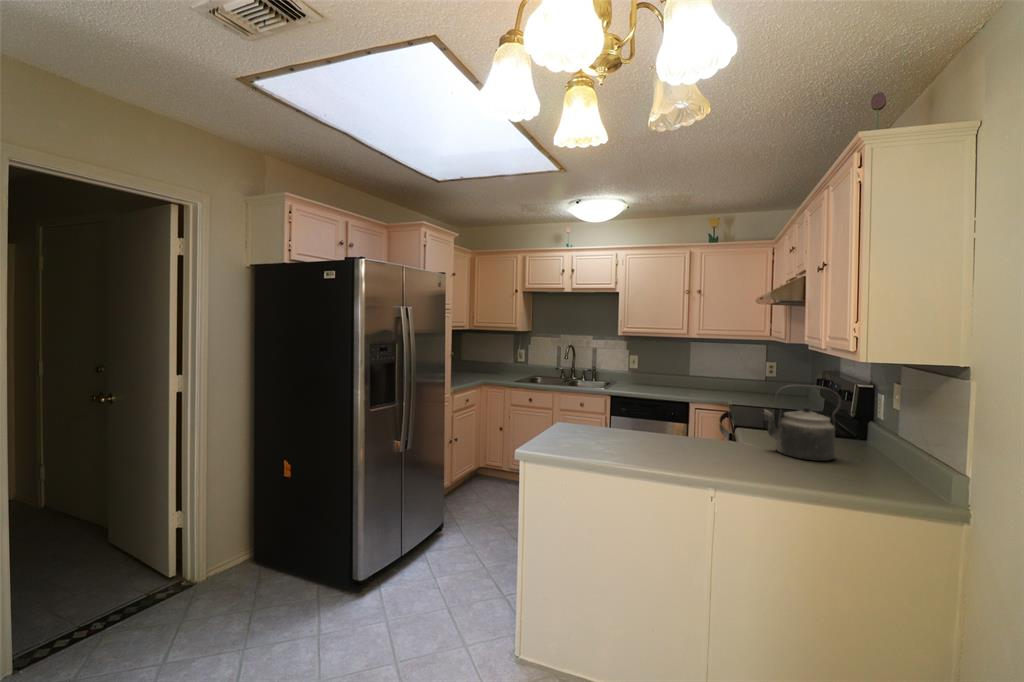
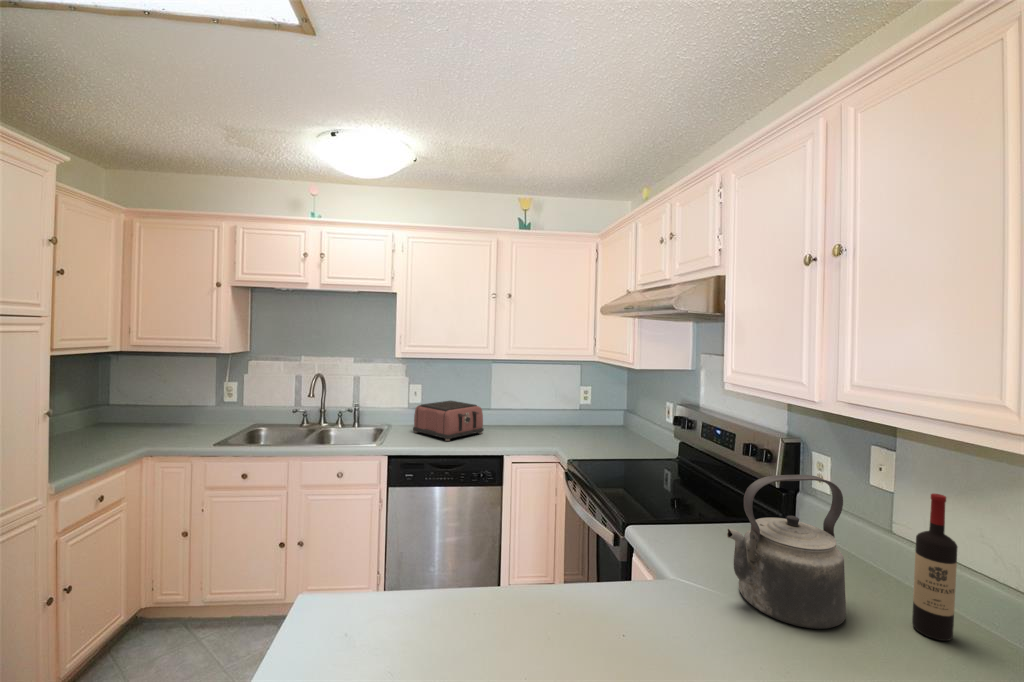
toaster: none [629,368,681,392] -> present [413,401,484,441]
wine bottle: none [871,394,896,473] -> present [912,494,958,641]

